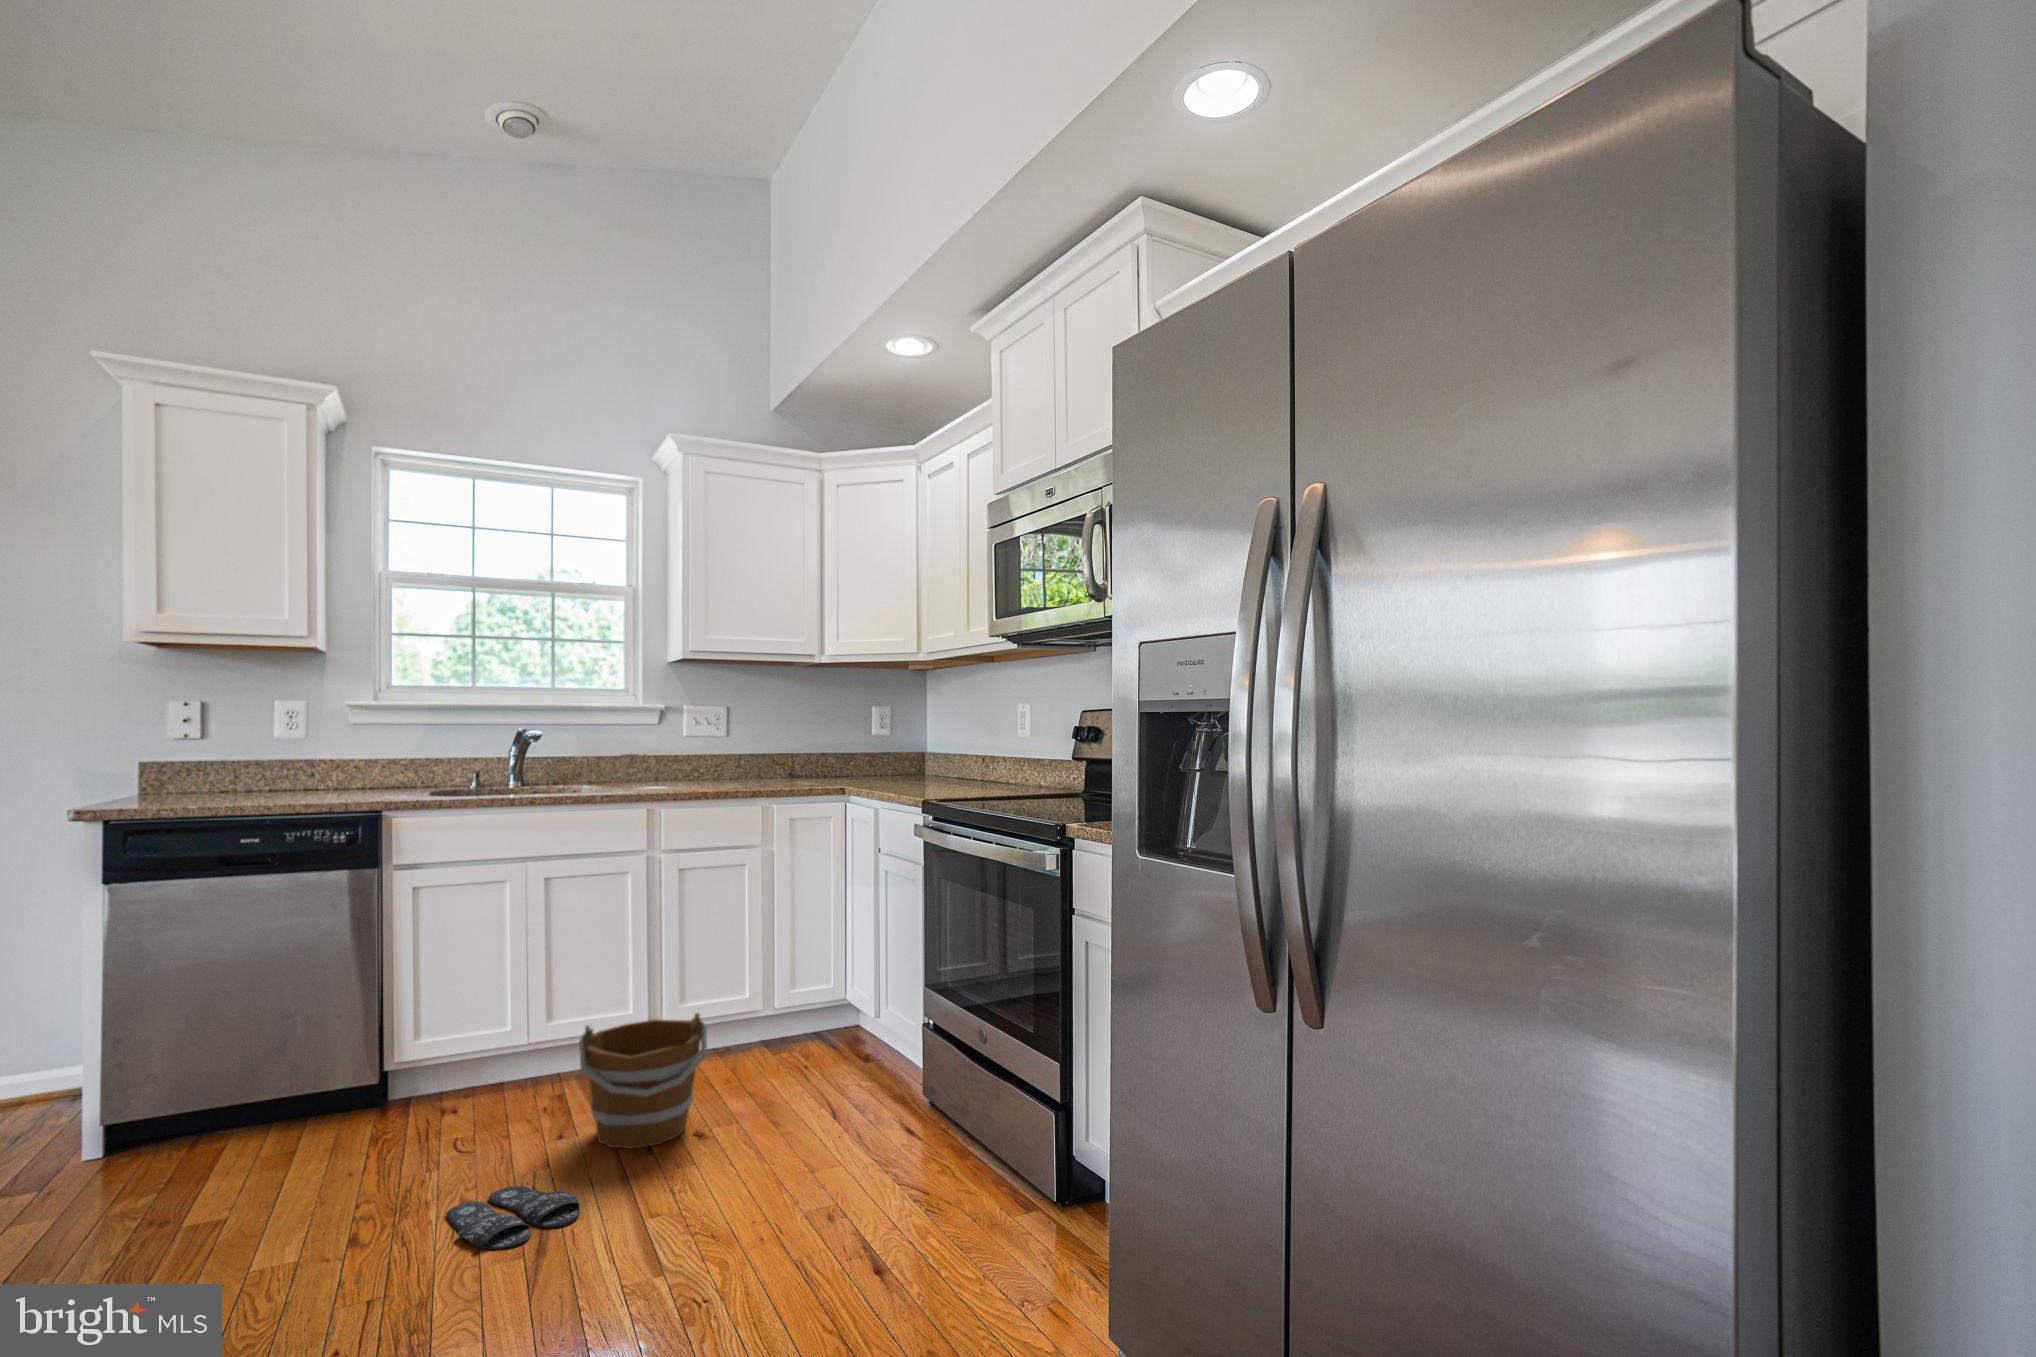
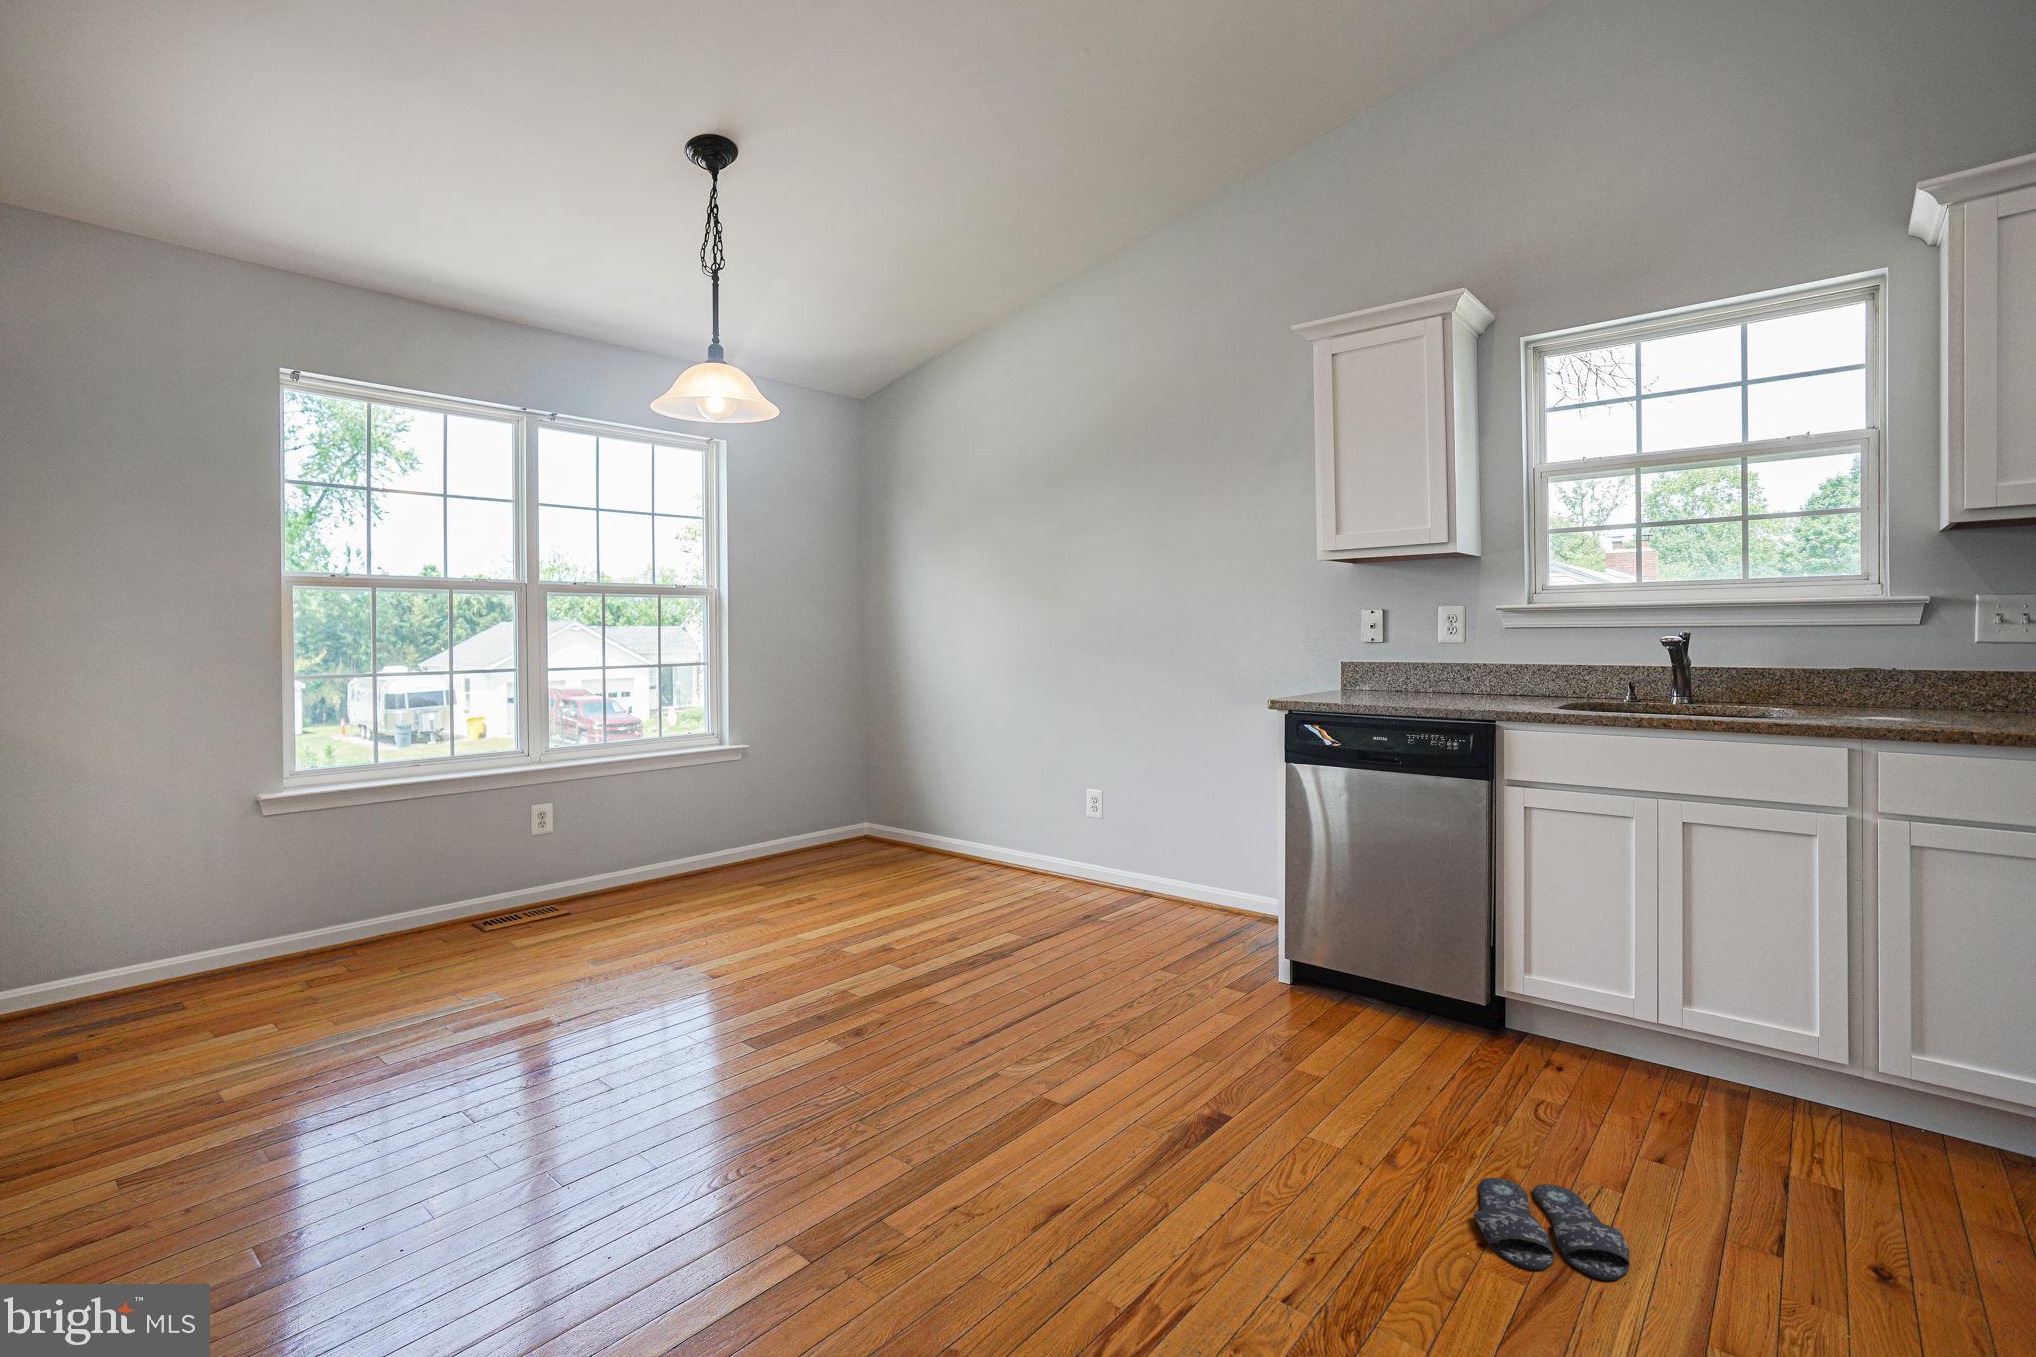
bucket: present [579,1013,707,1149] -> none [1679,1028,1906,1243]

